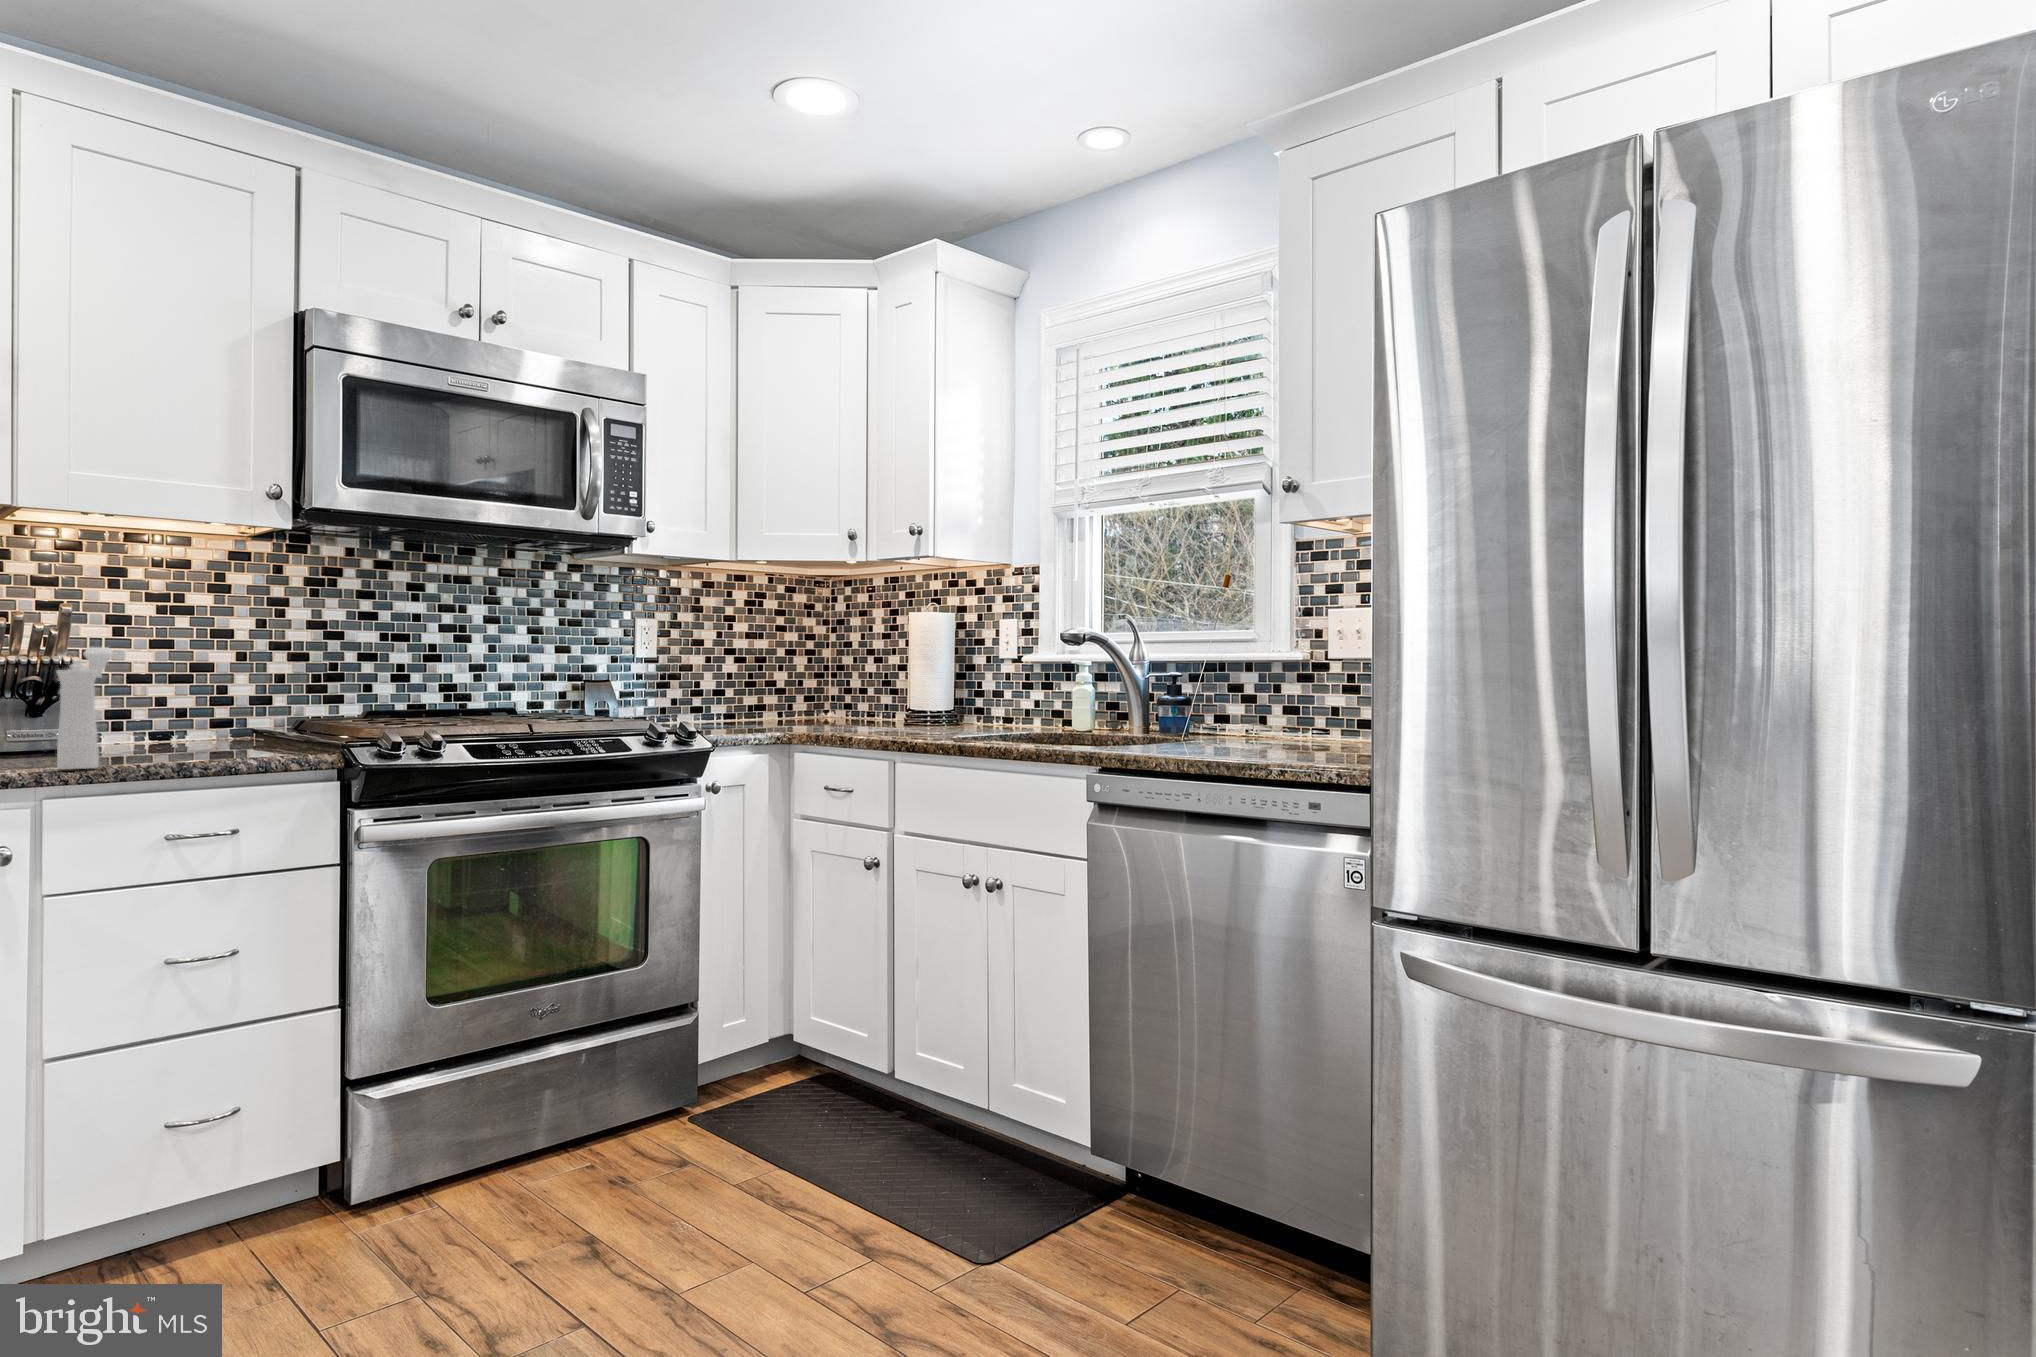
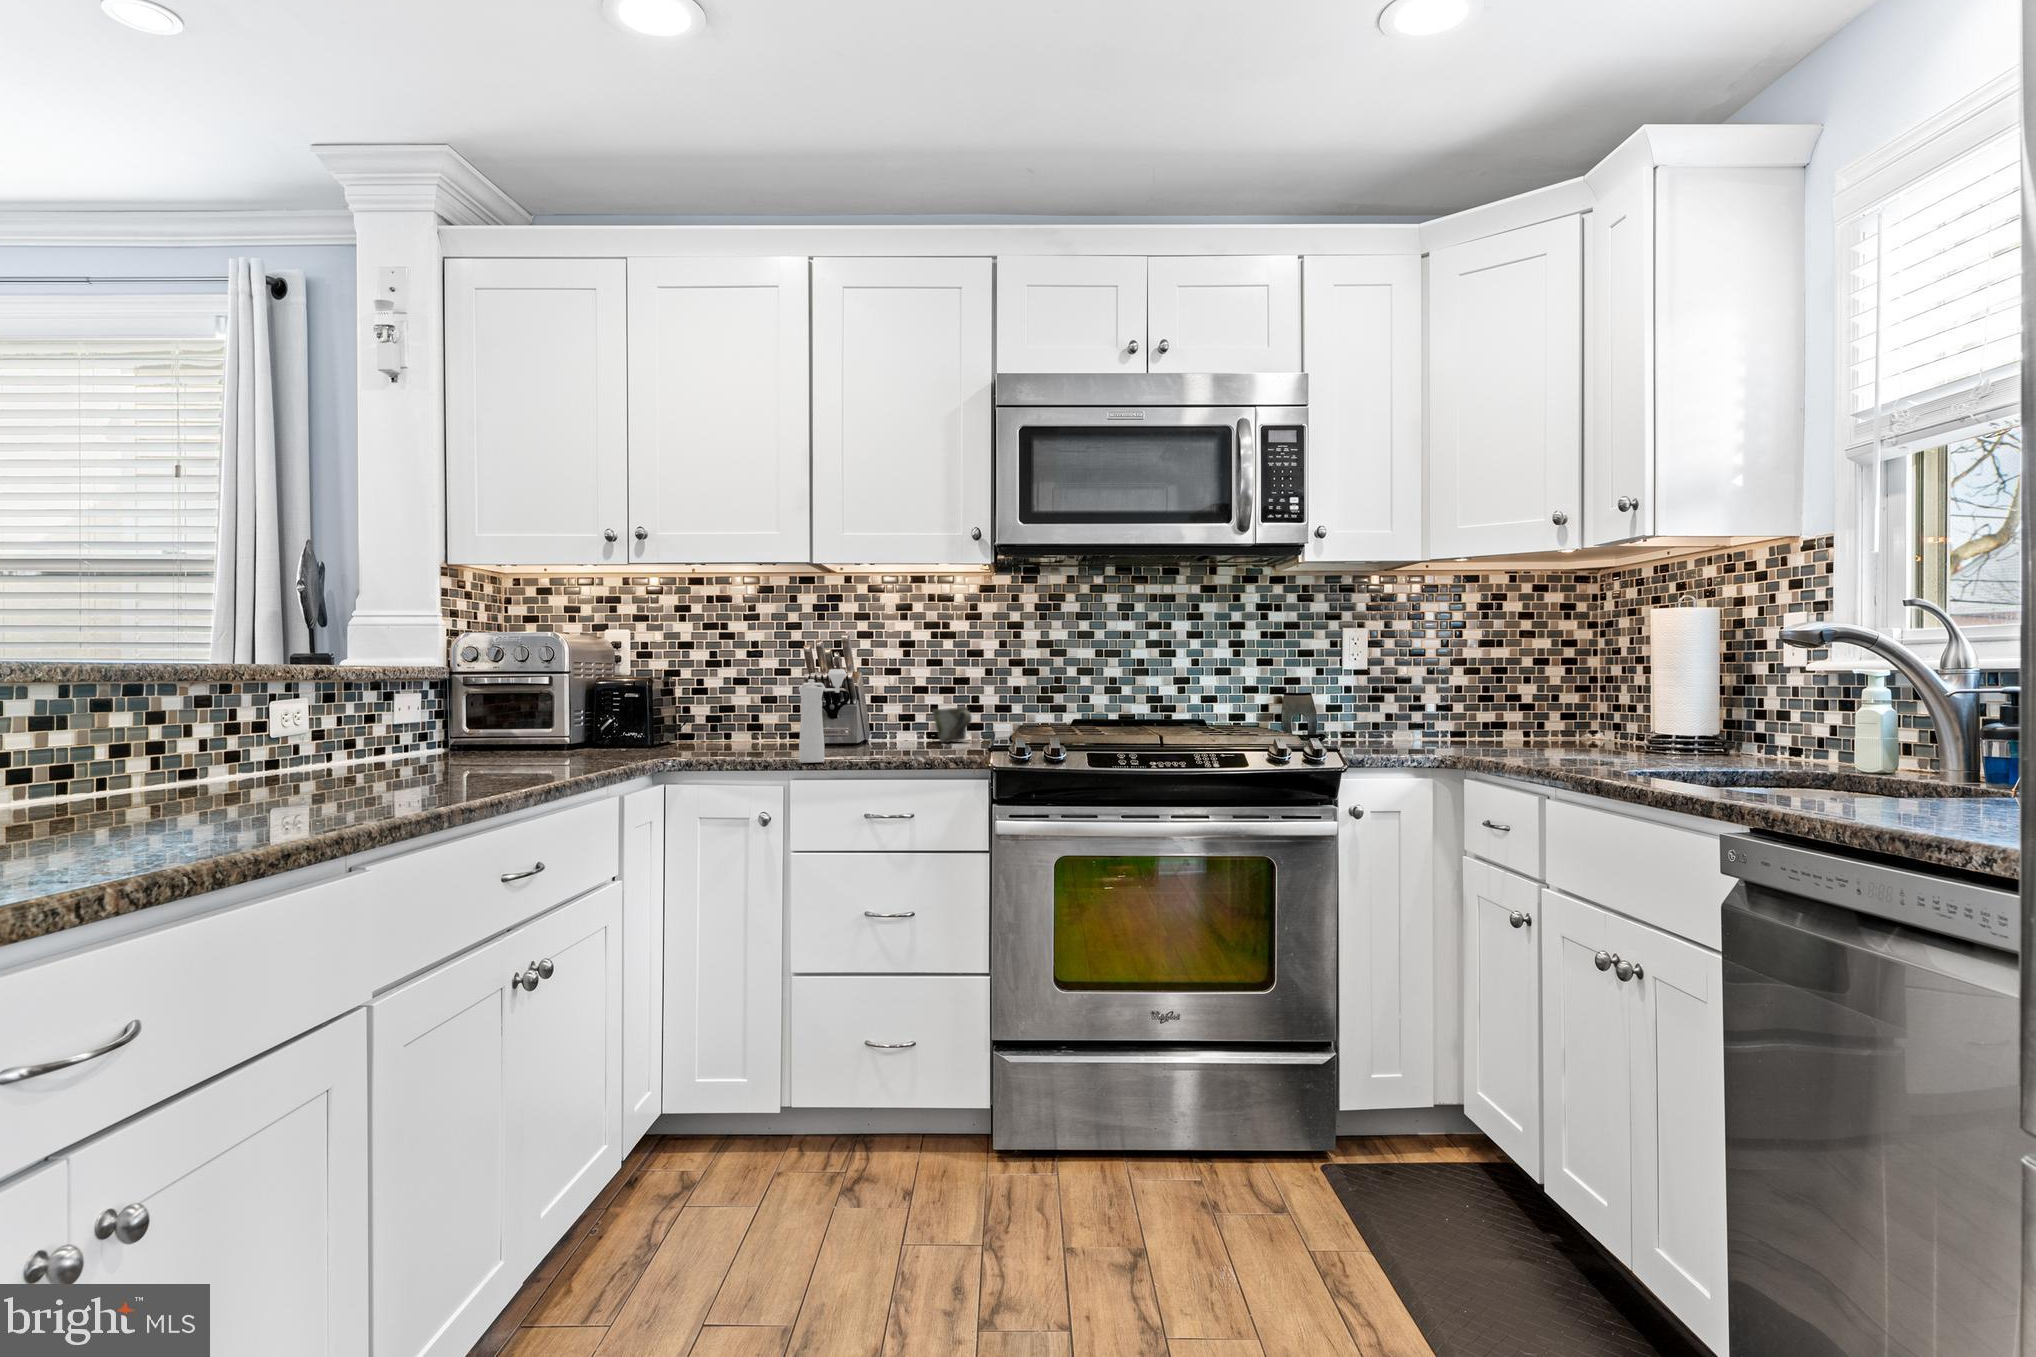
mug: none [161,697,226,740] -> present [932,707,972,742]

